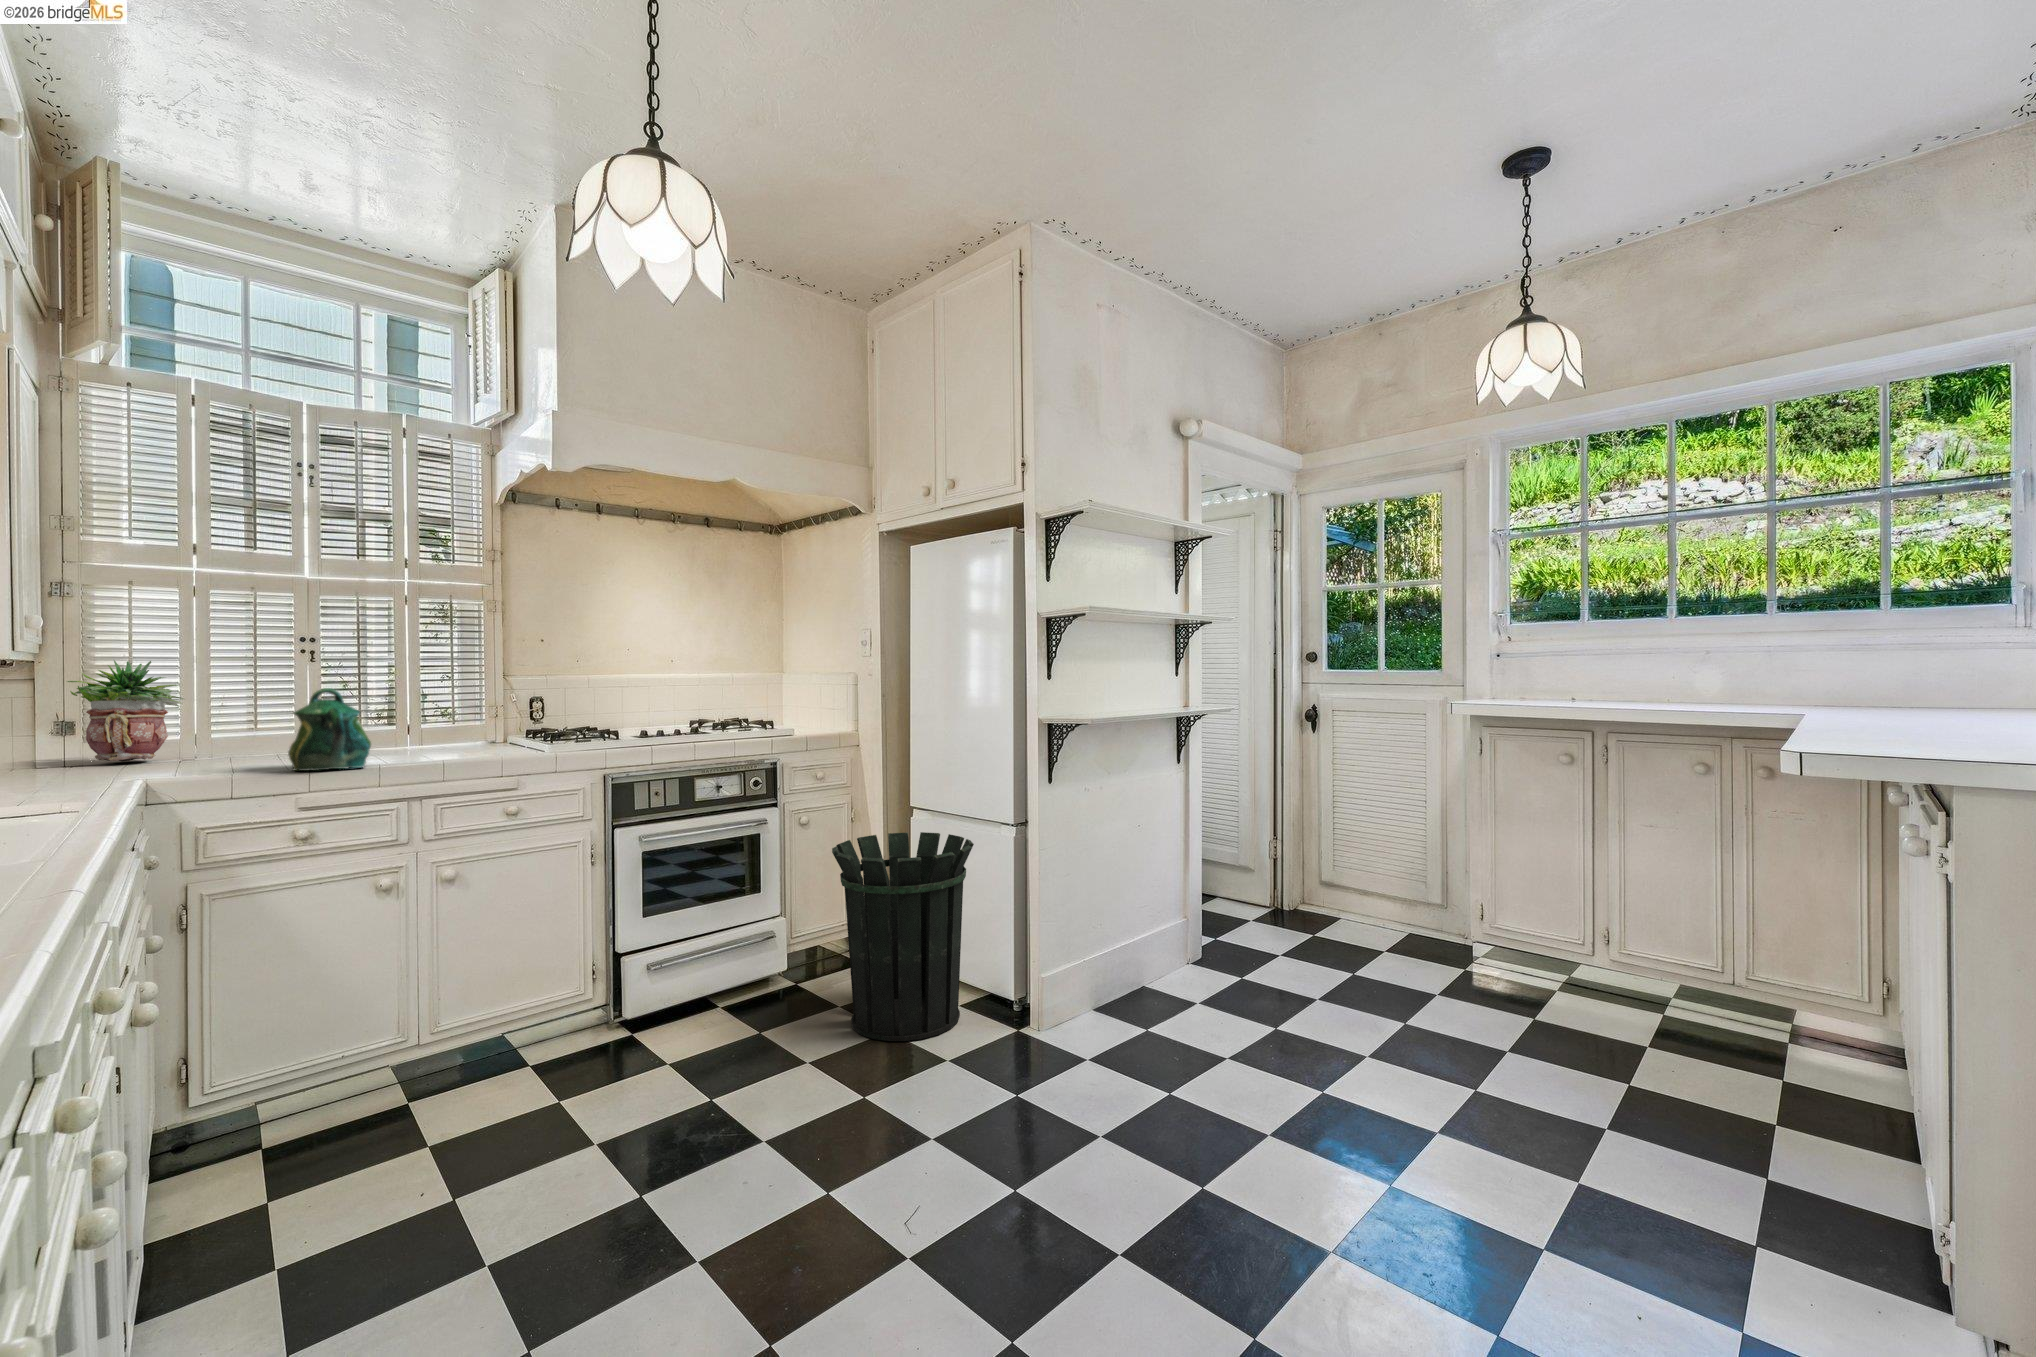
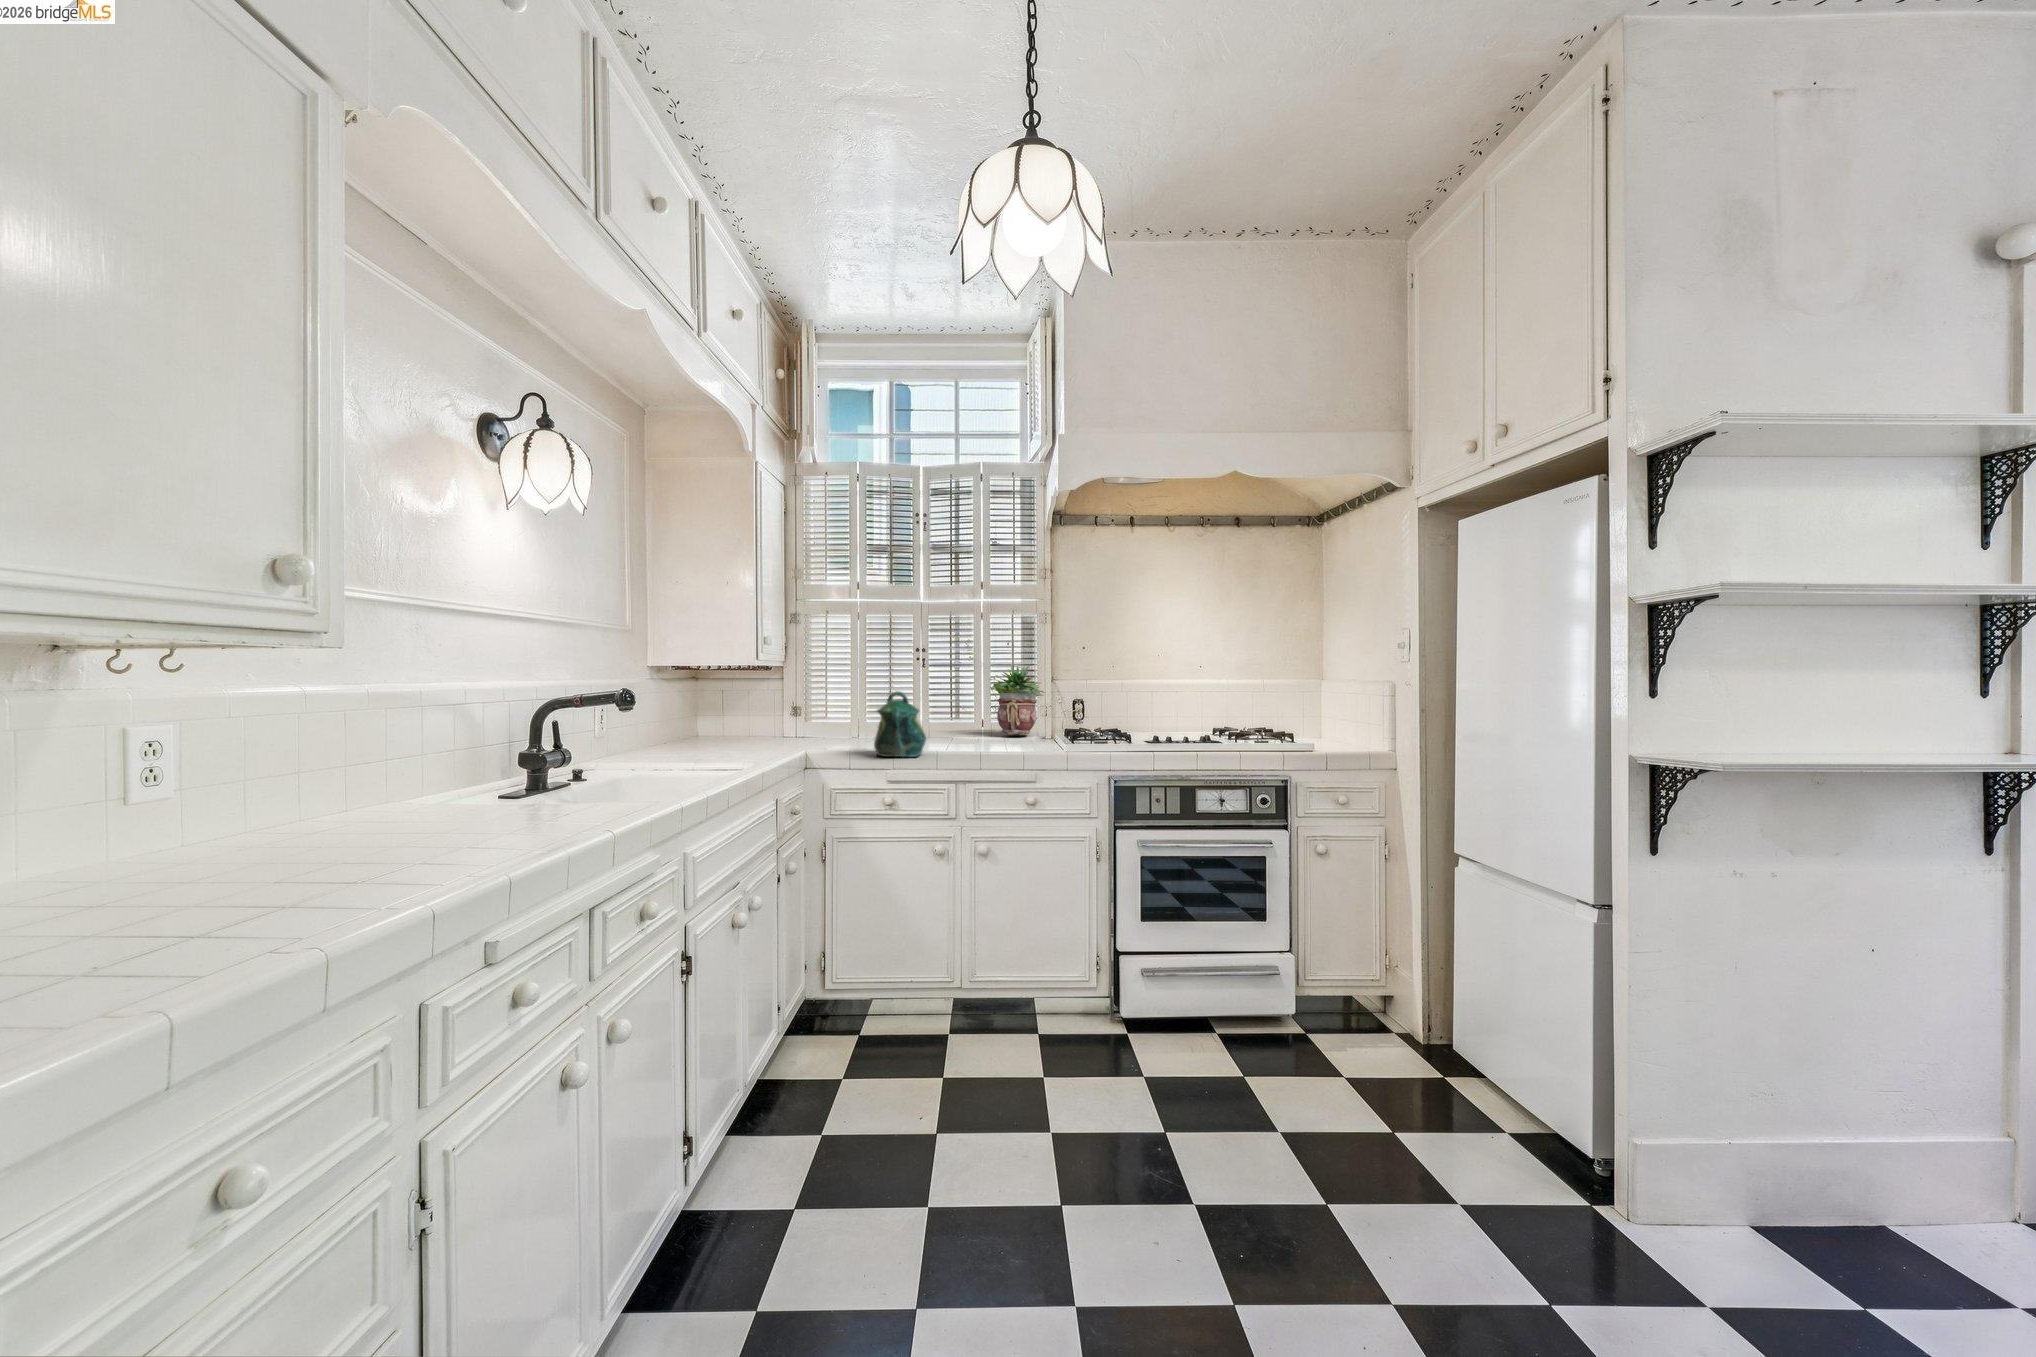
potted plant: present [67,660,184,761] -> present [989,666,1045,735]
waste bin: present [832,832,974,1041] -> none [1322,881,1523,1167]

